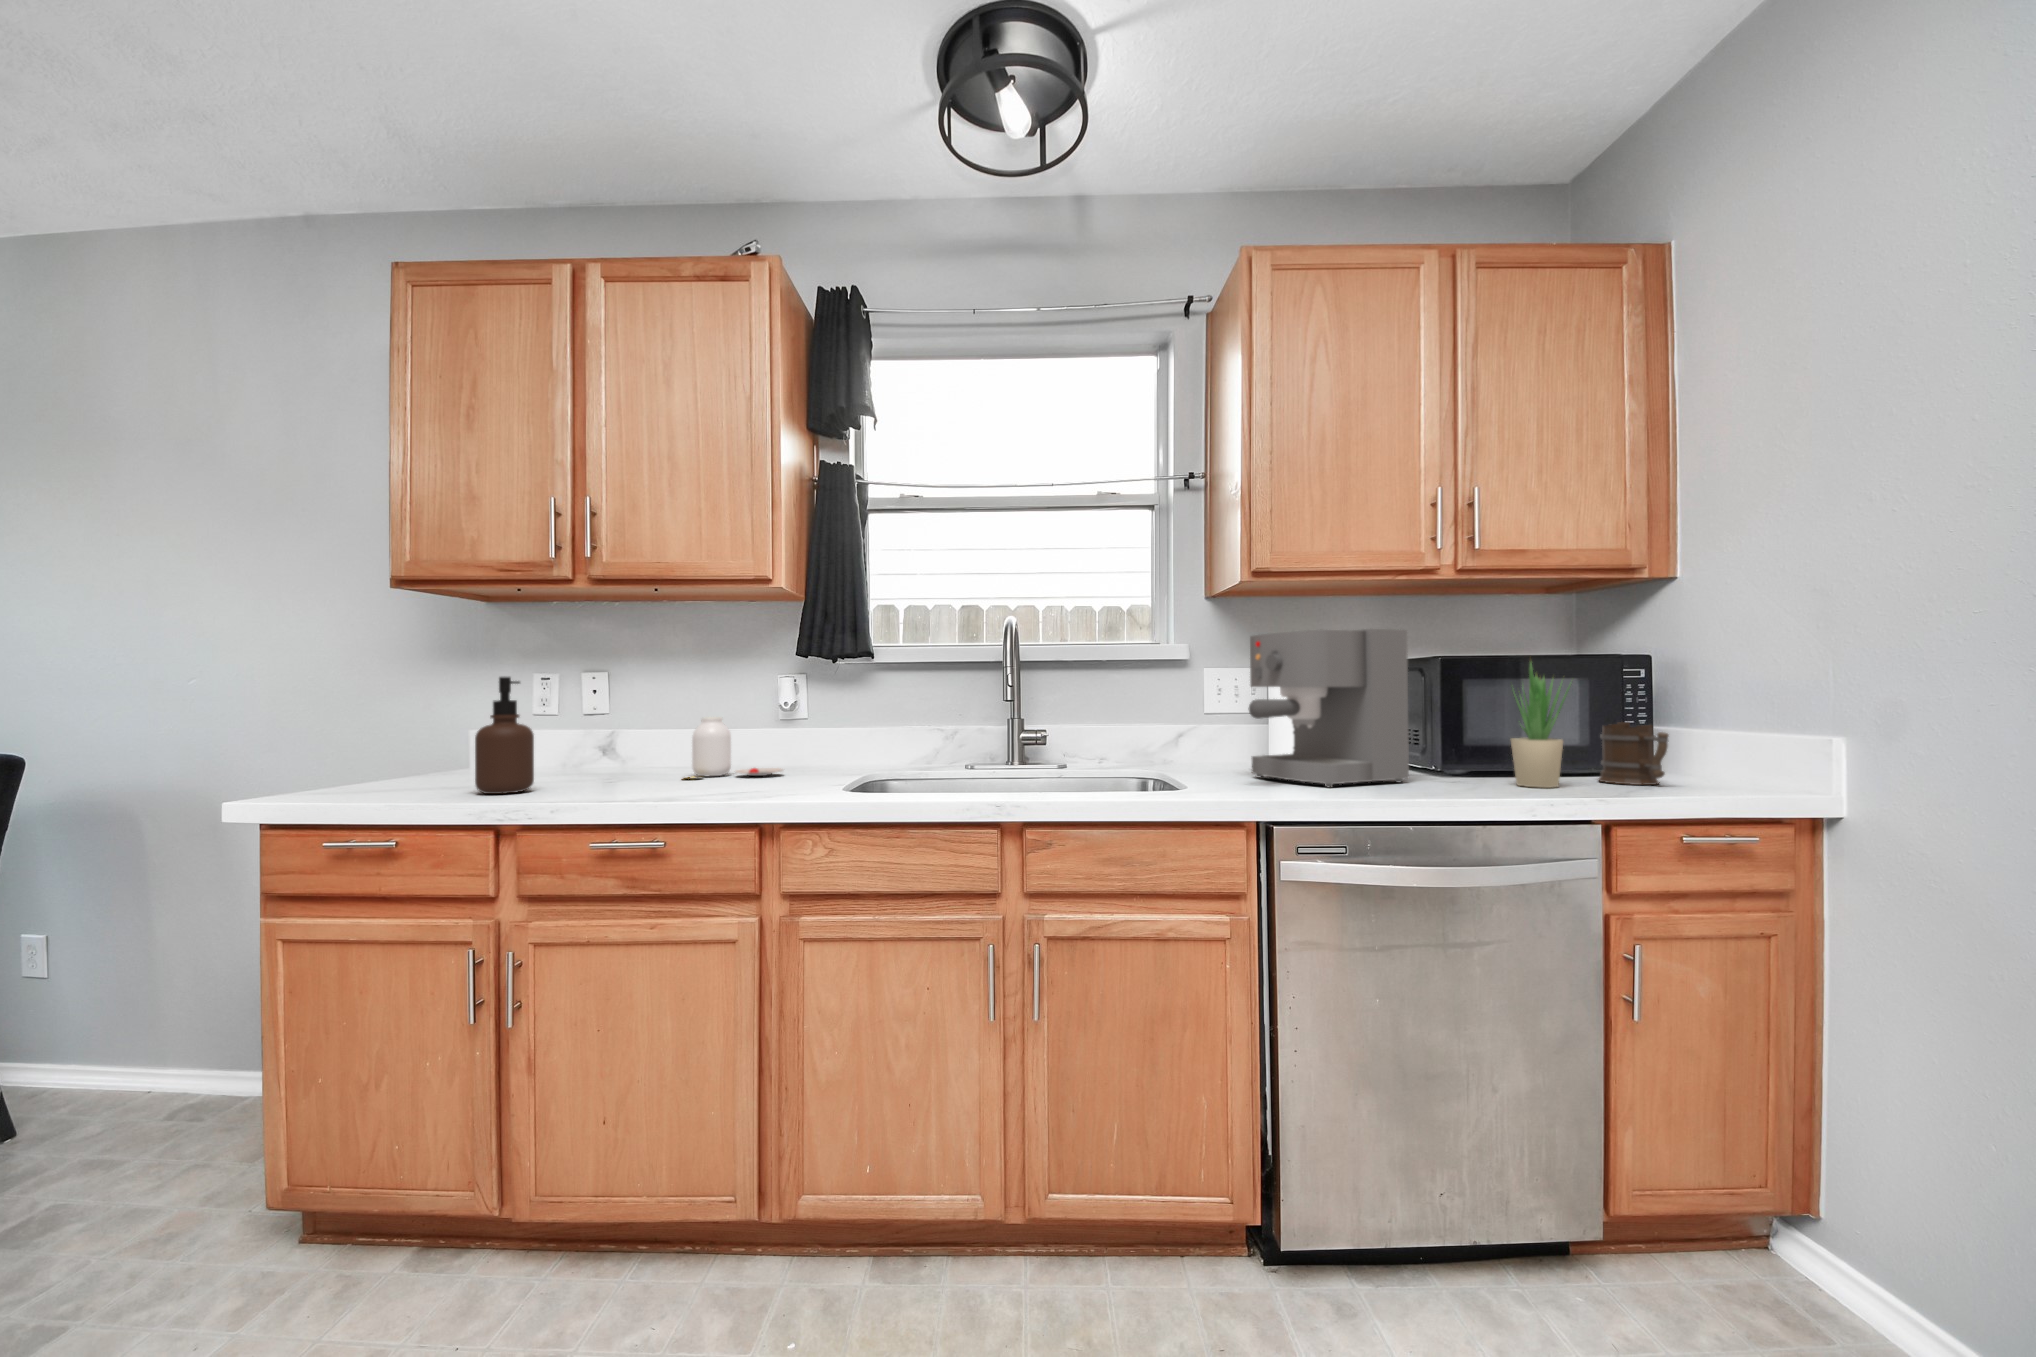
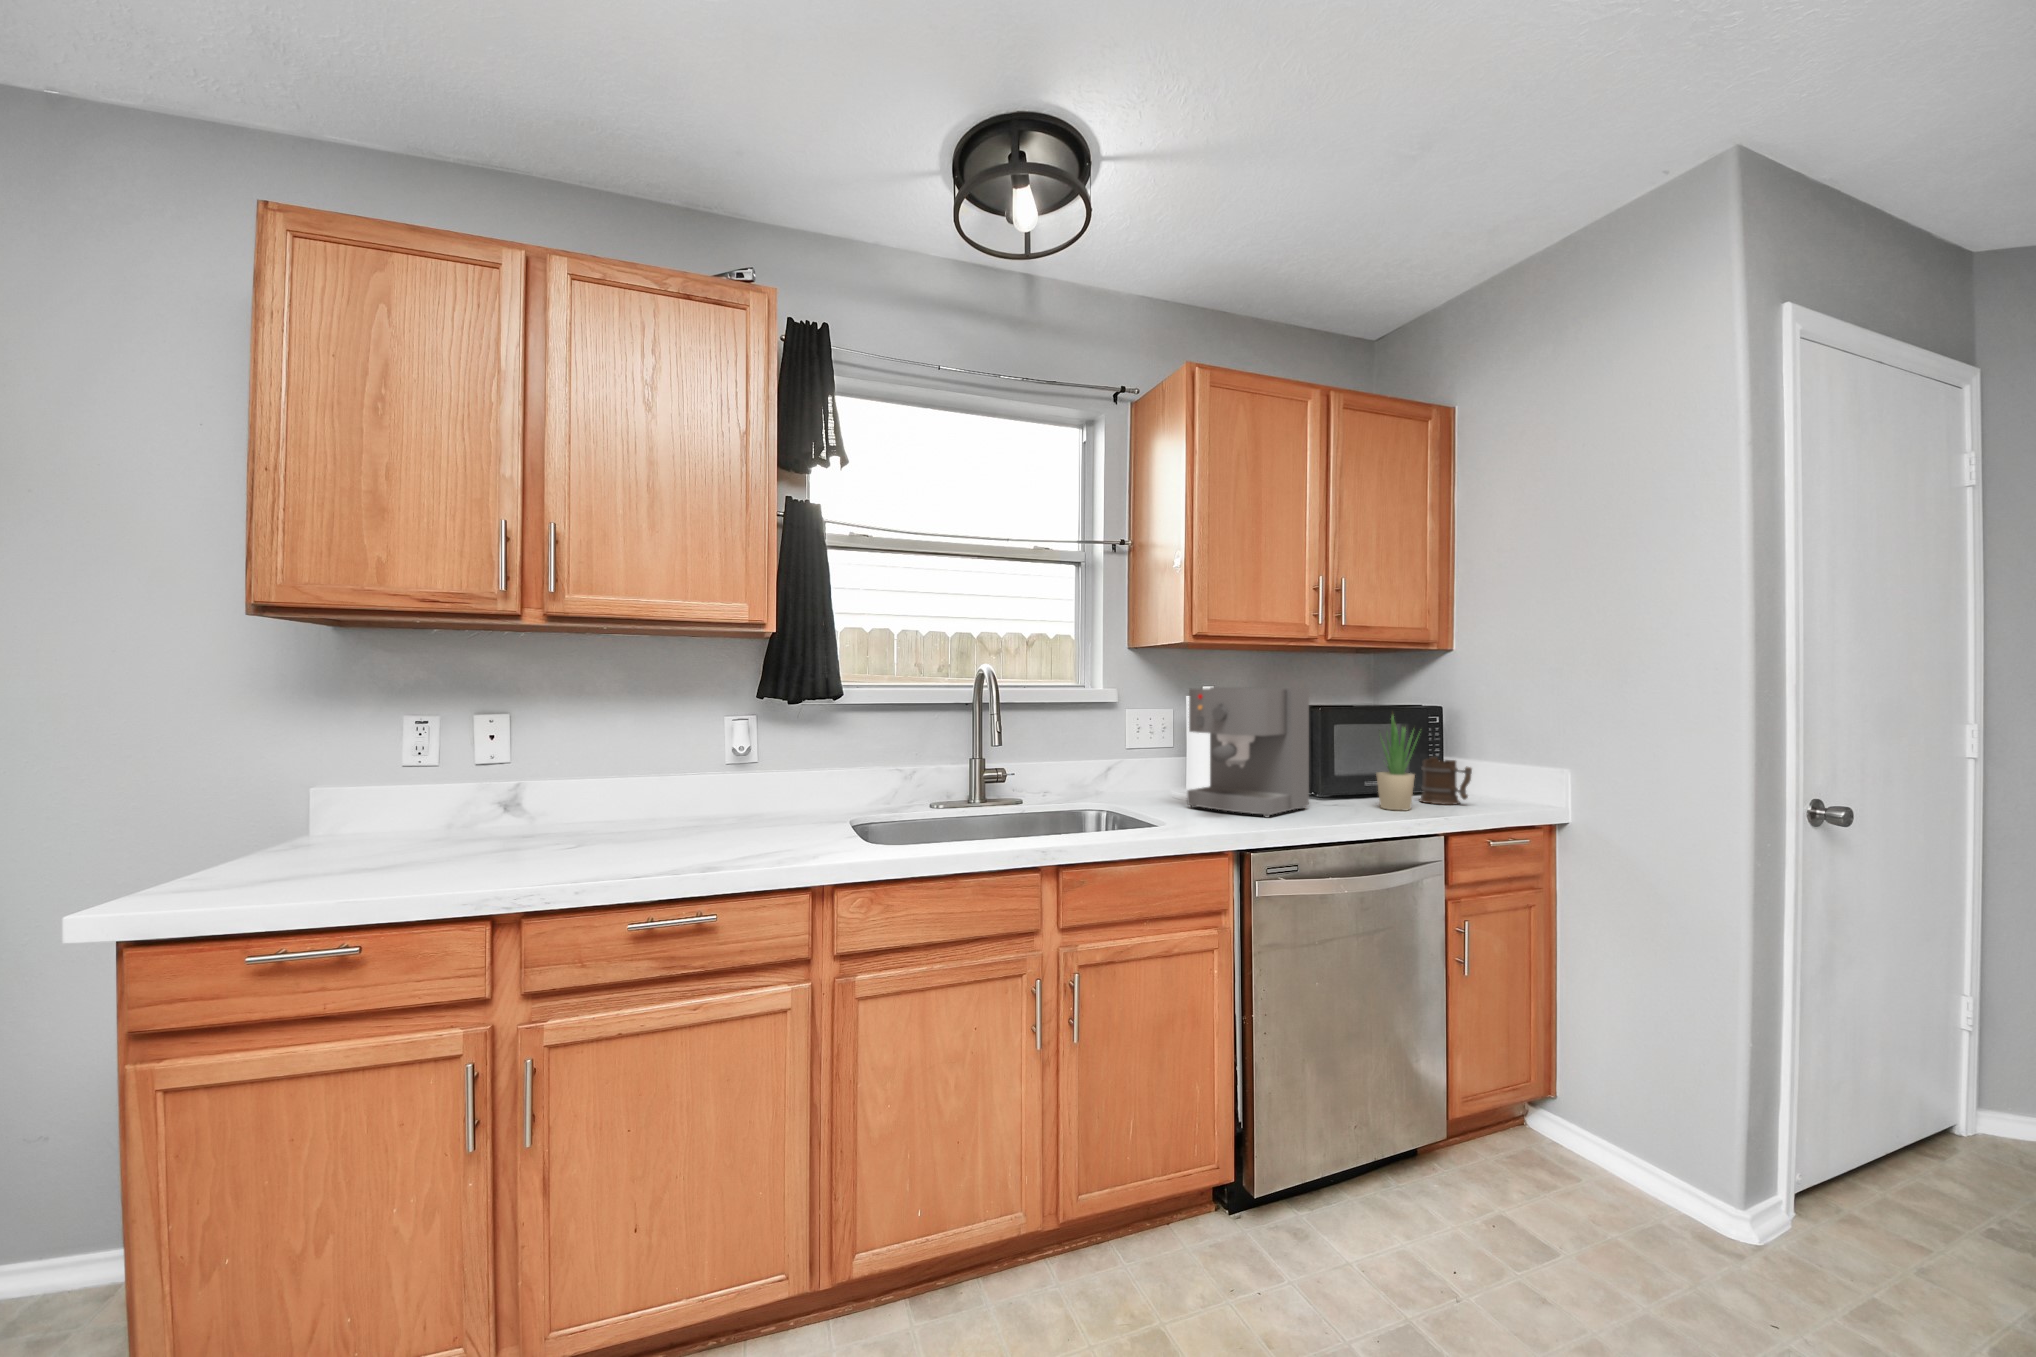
soap dispenser: present [475,677,534,794] -> none [443,733,514,873]
jar: present [683,717,783,779] -> none [650,765,759,837]

